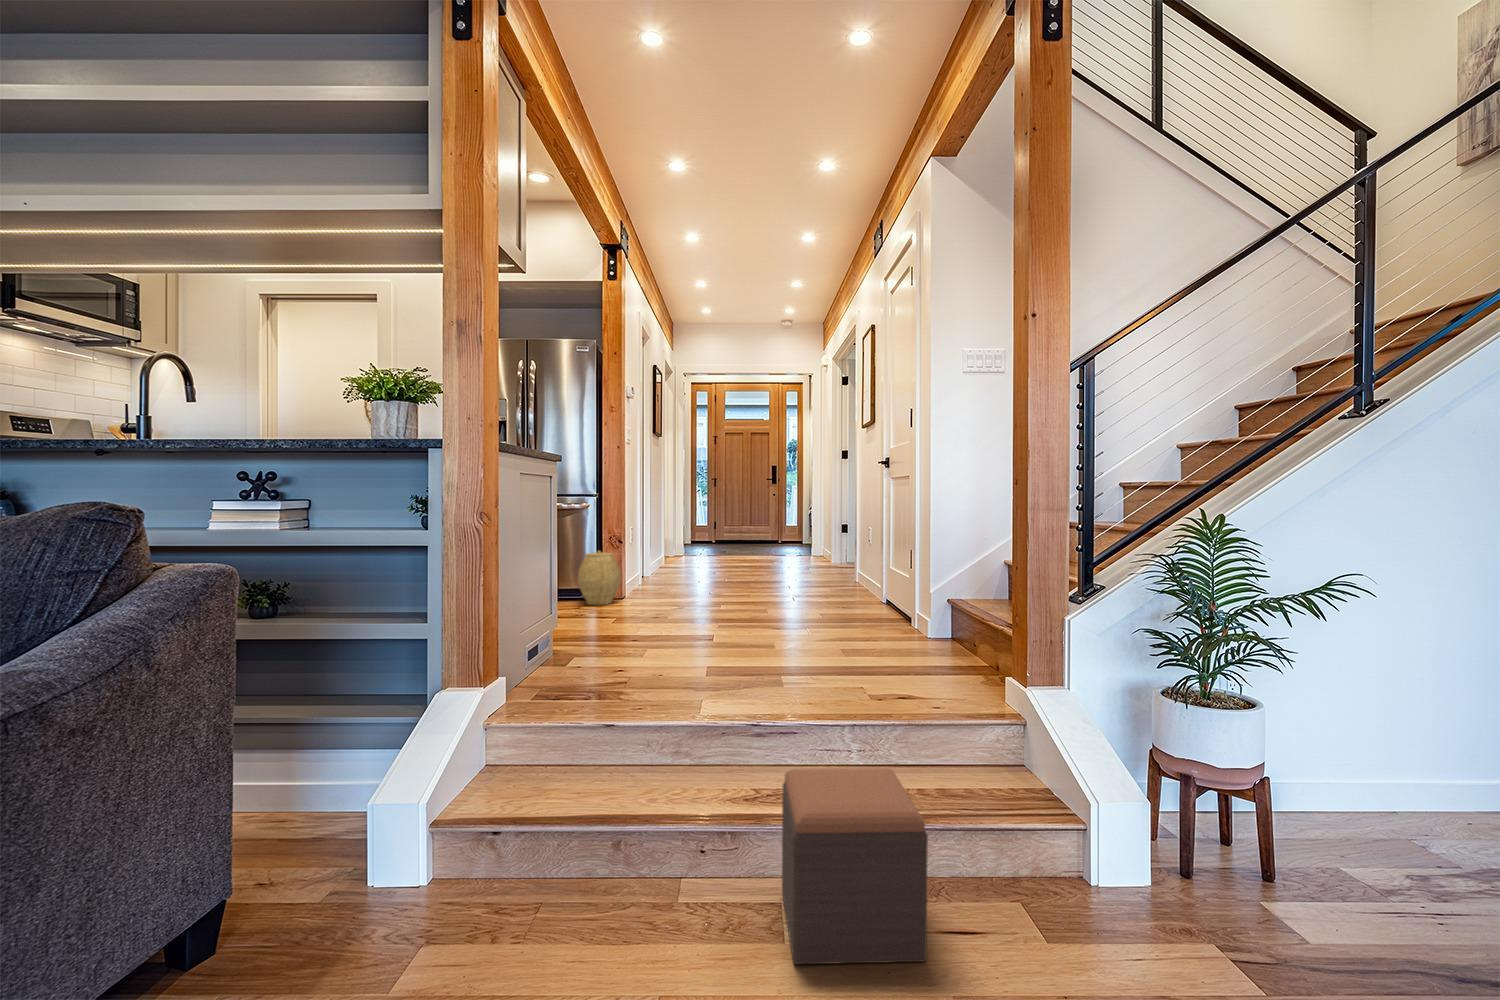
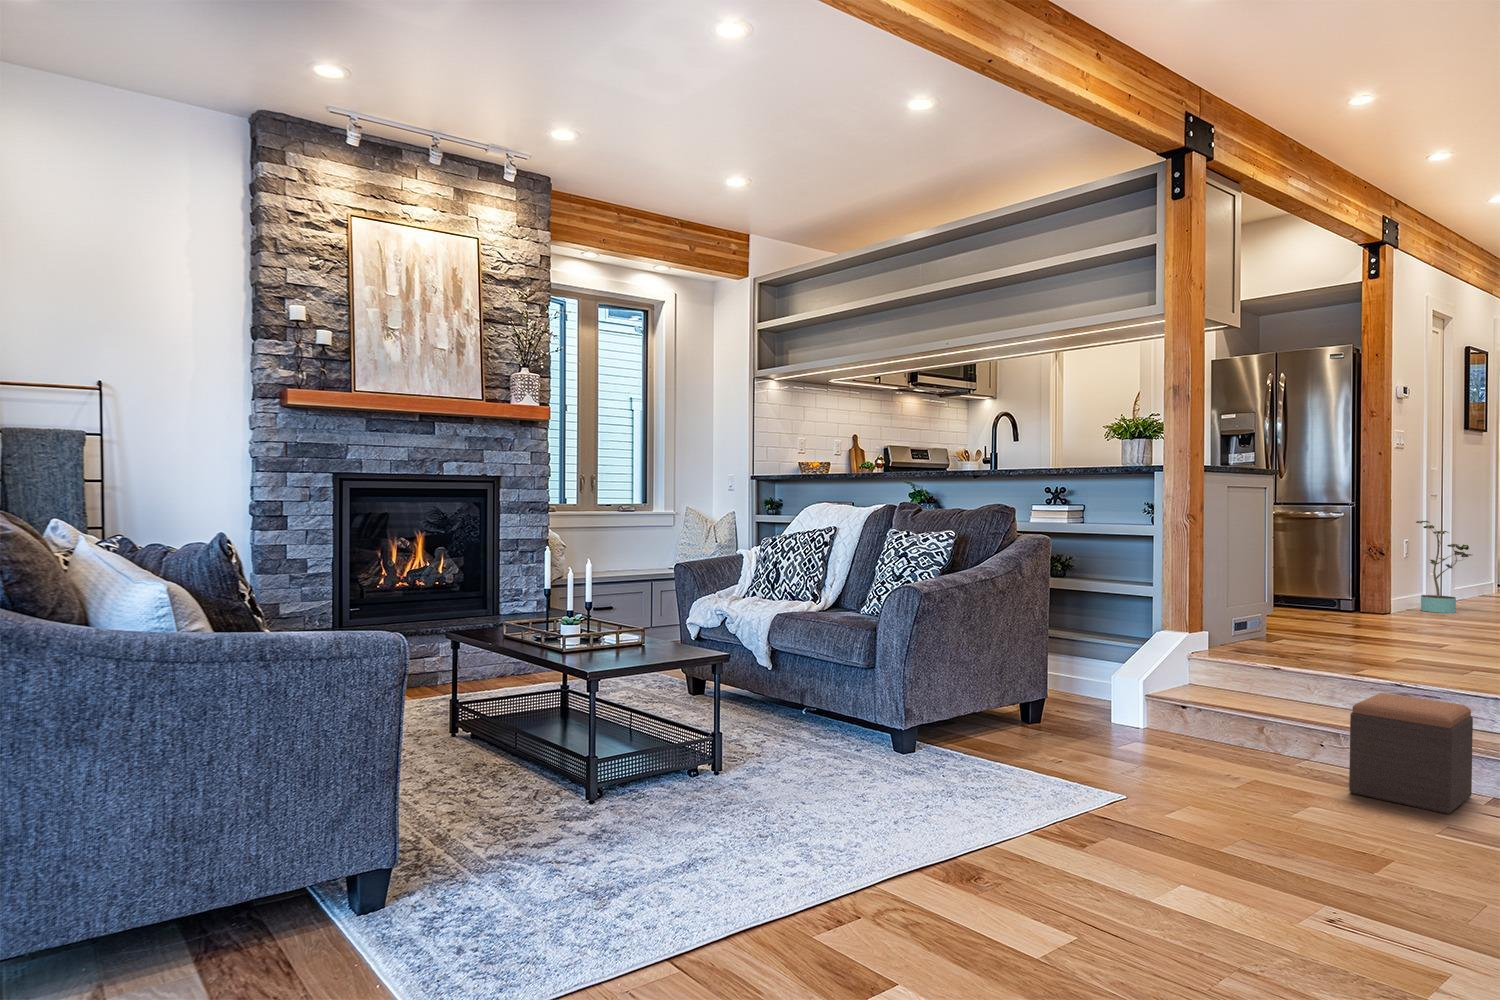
potted plant: none [639,511,677,591] -> present [1416,521,1471,613]
woven basket: present [578,551,621,605] -> none [1327,560,1379,616]

